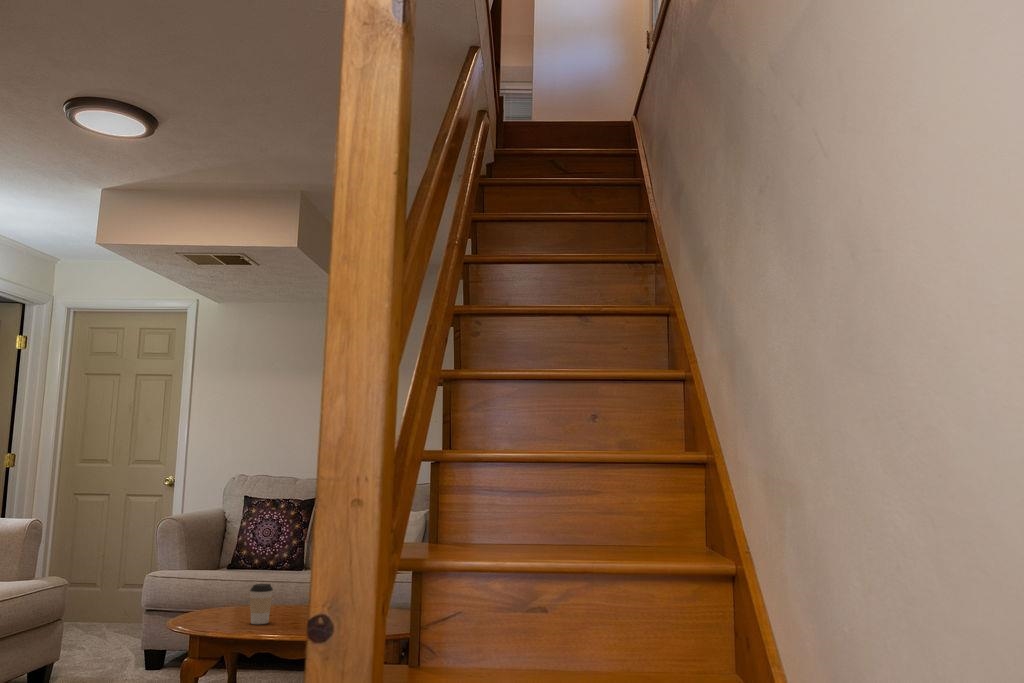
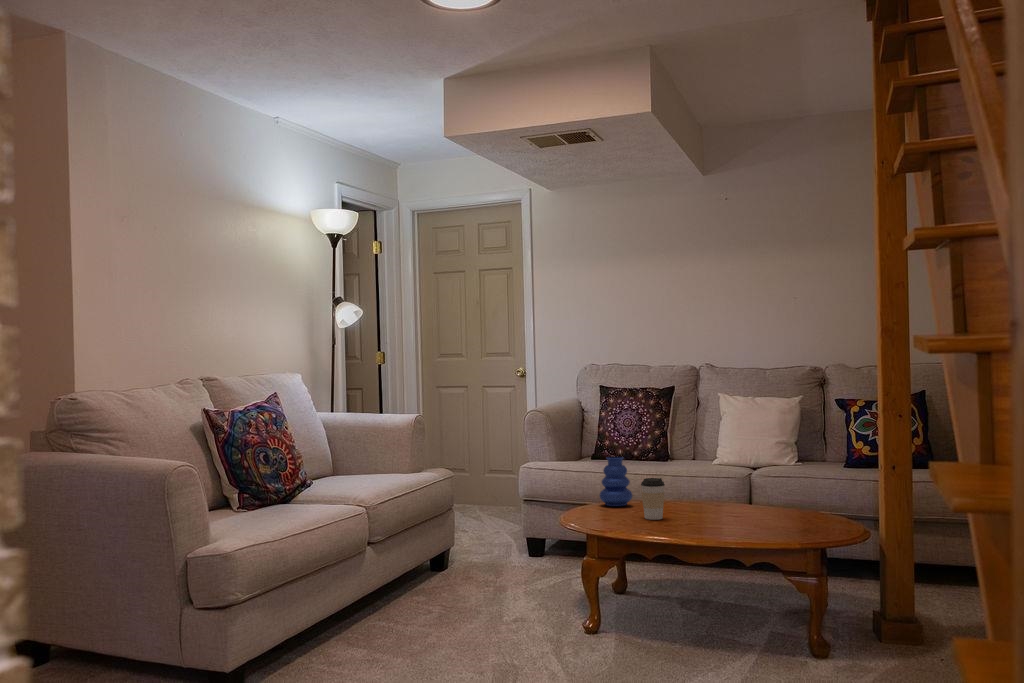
vase: none [214,564,248,613] -> present [600,457,632,506]

